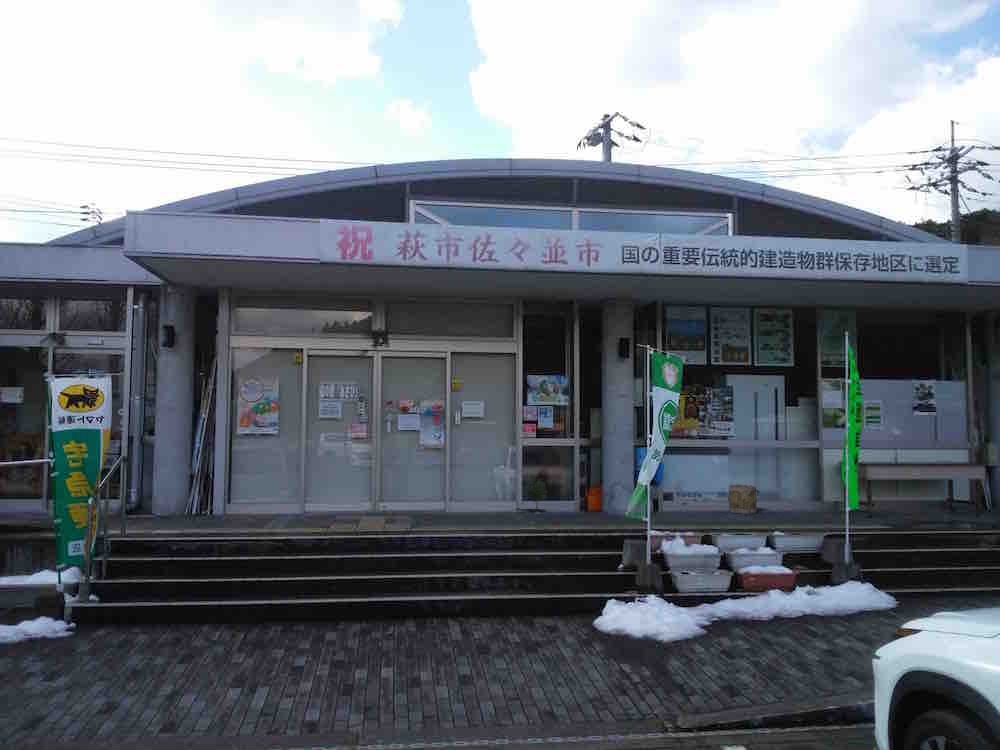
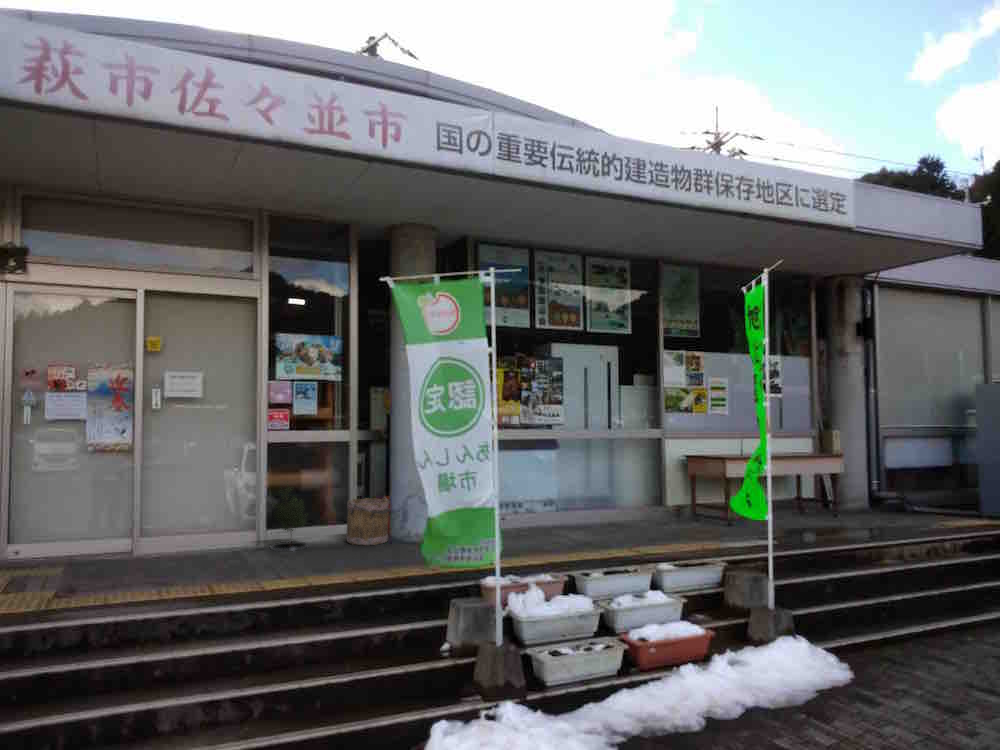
bucket: present [728,484,759,514] -> present [346,497,392,545]

